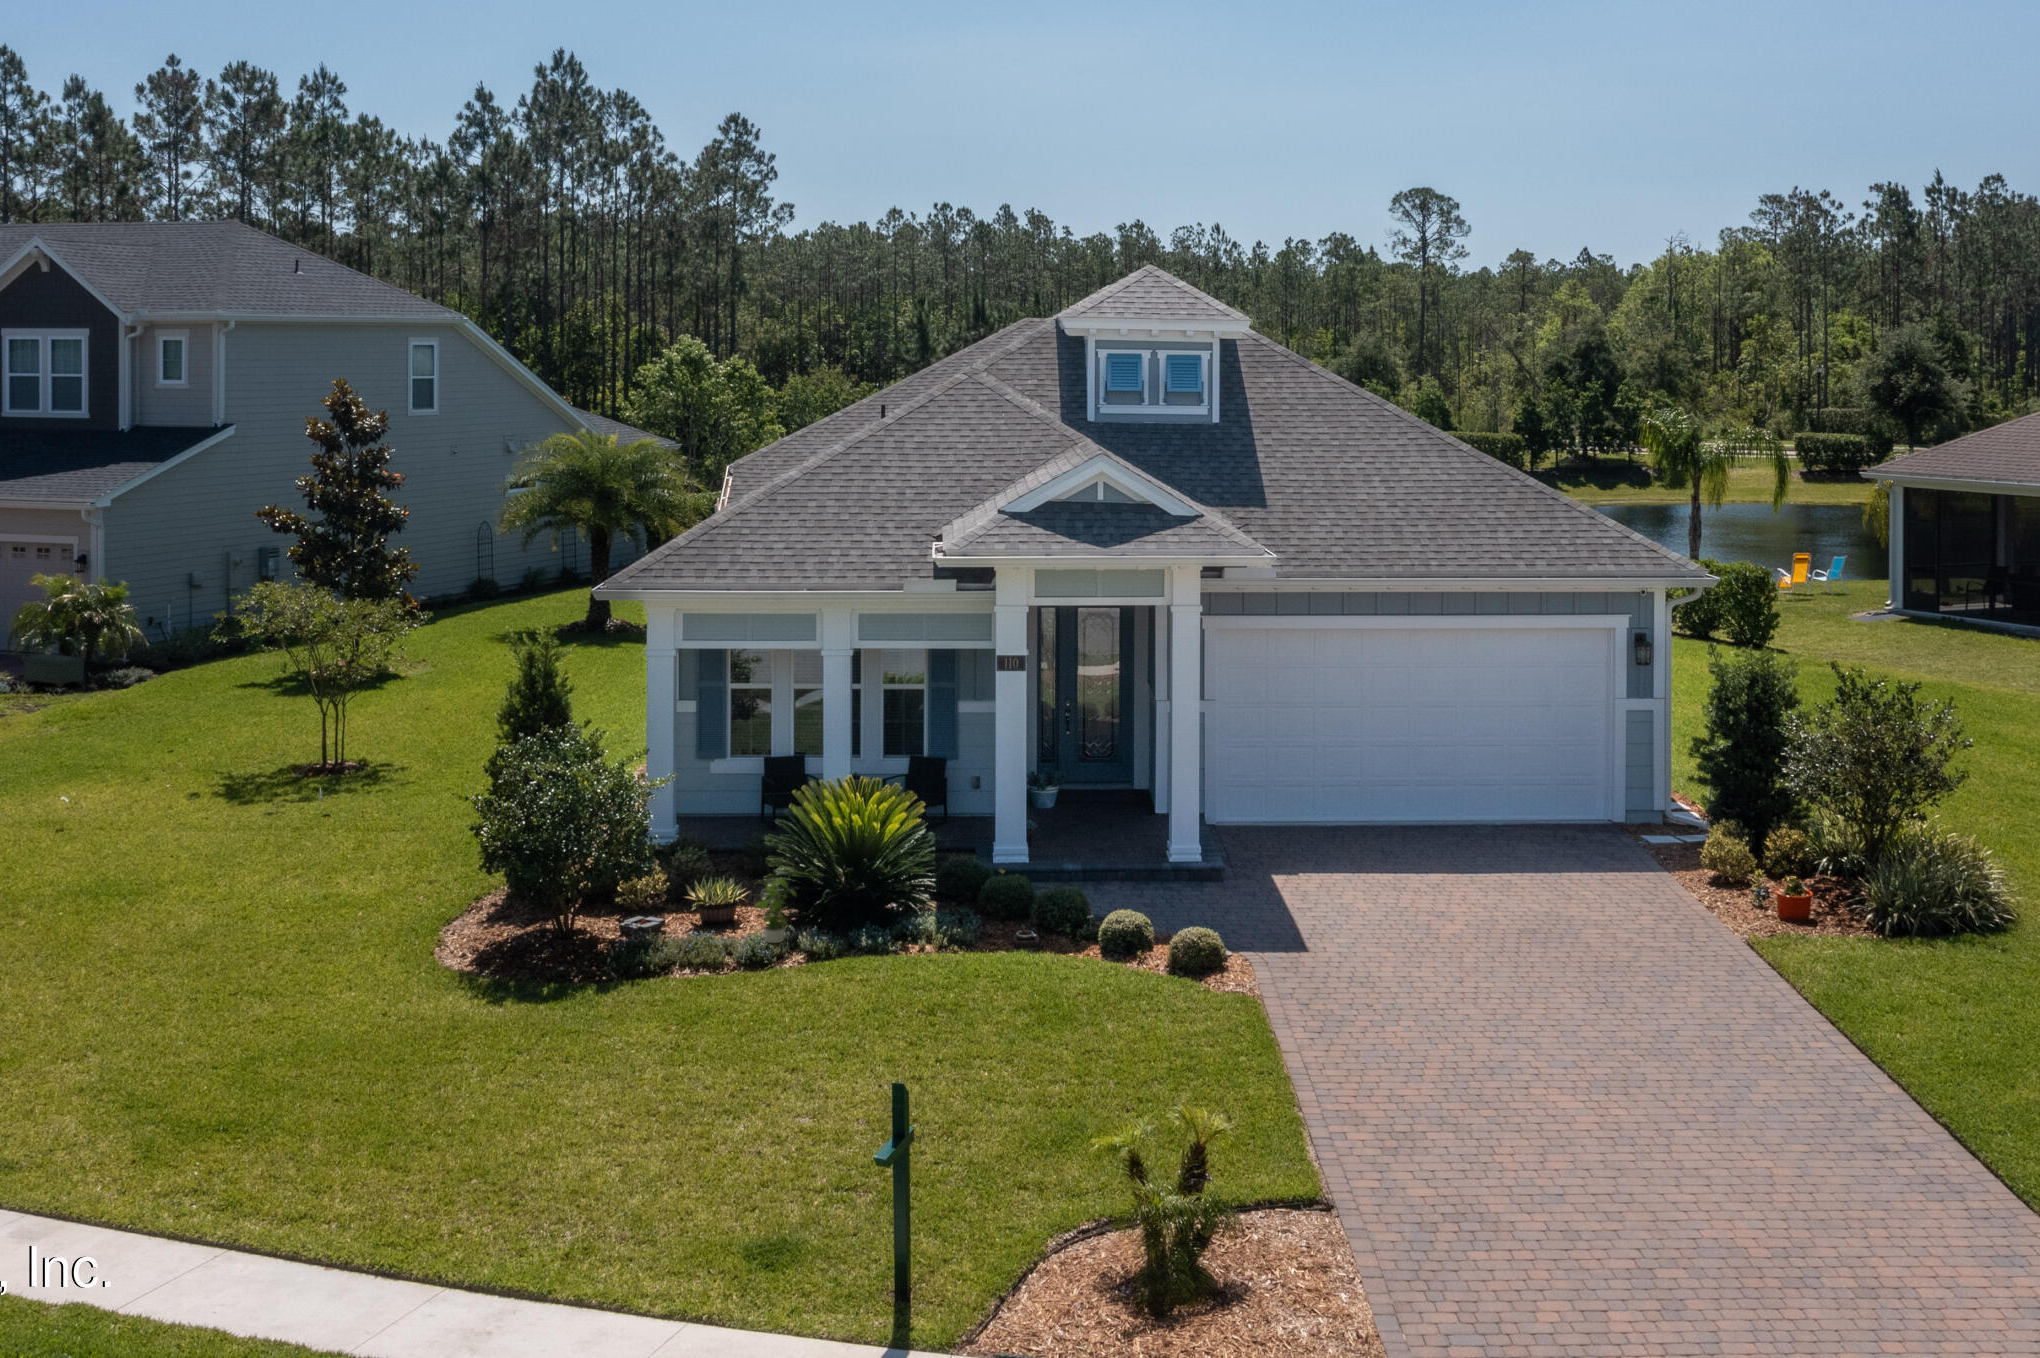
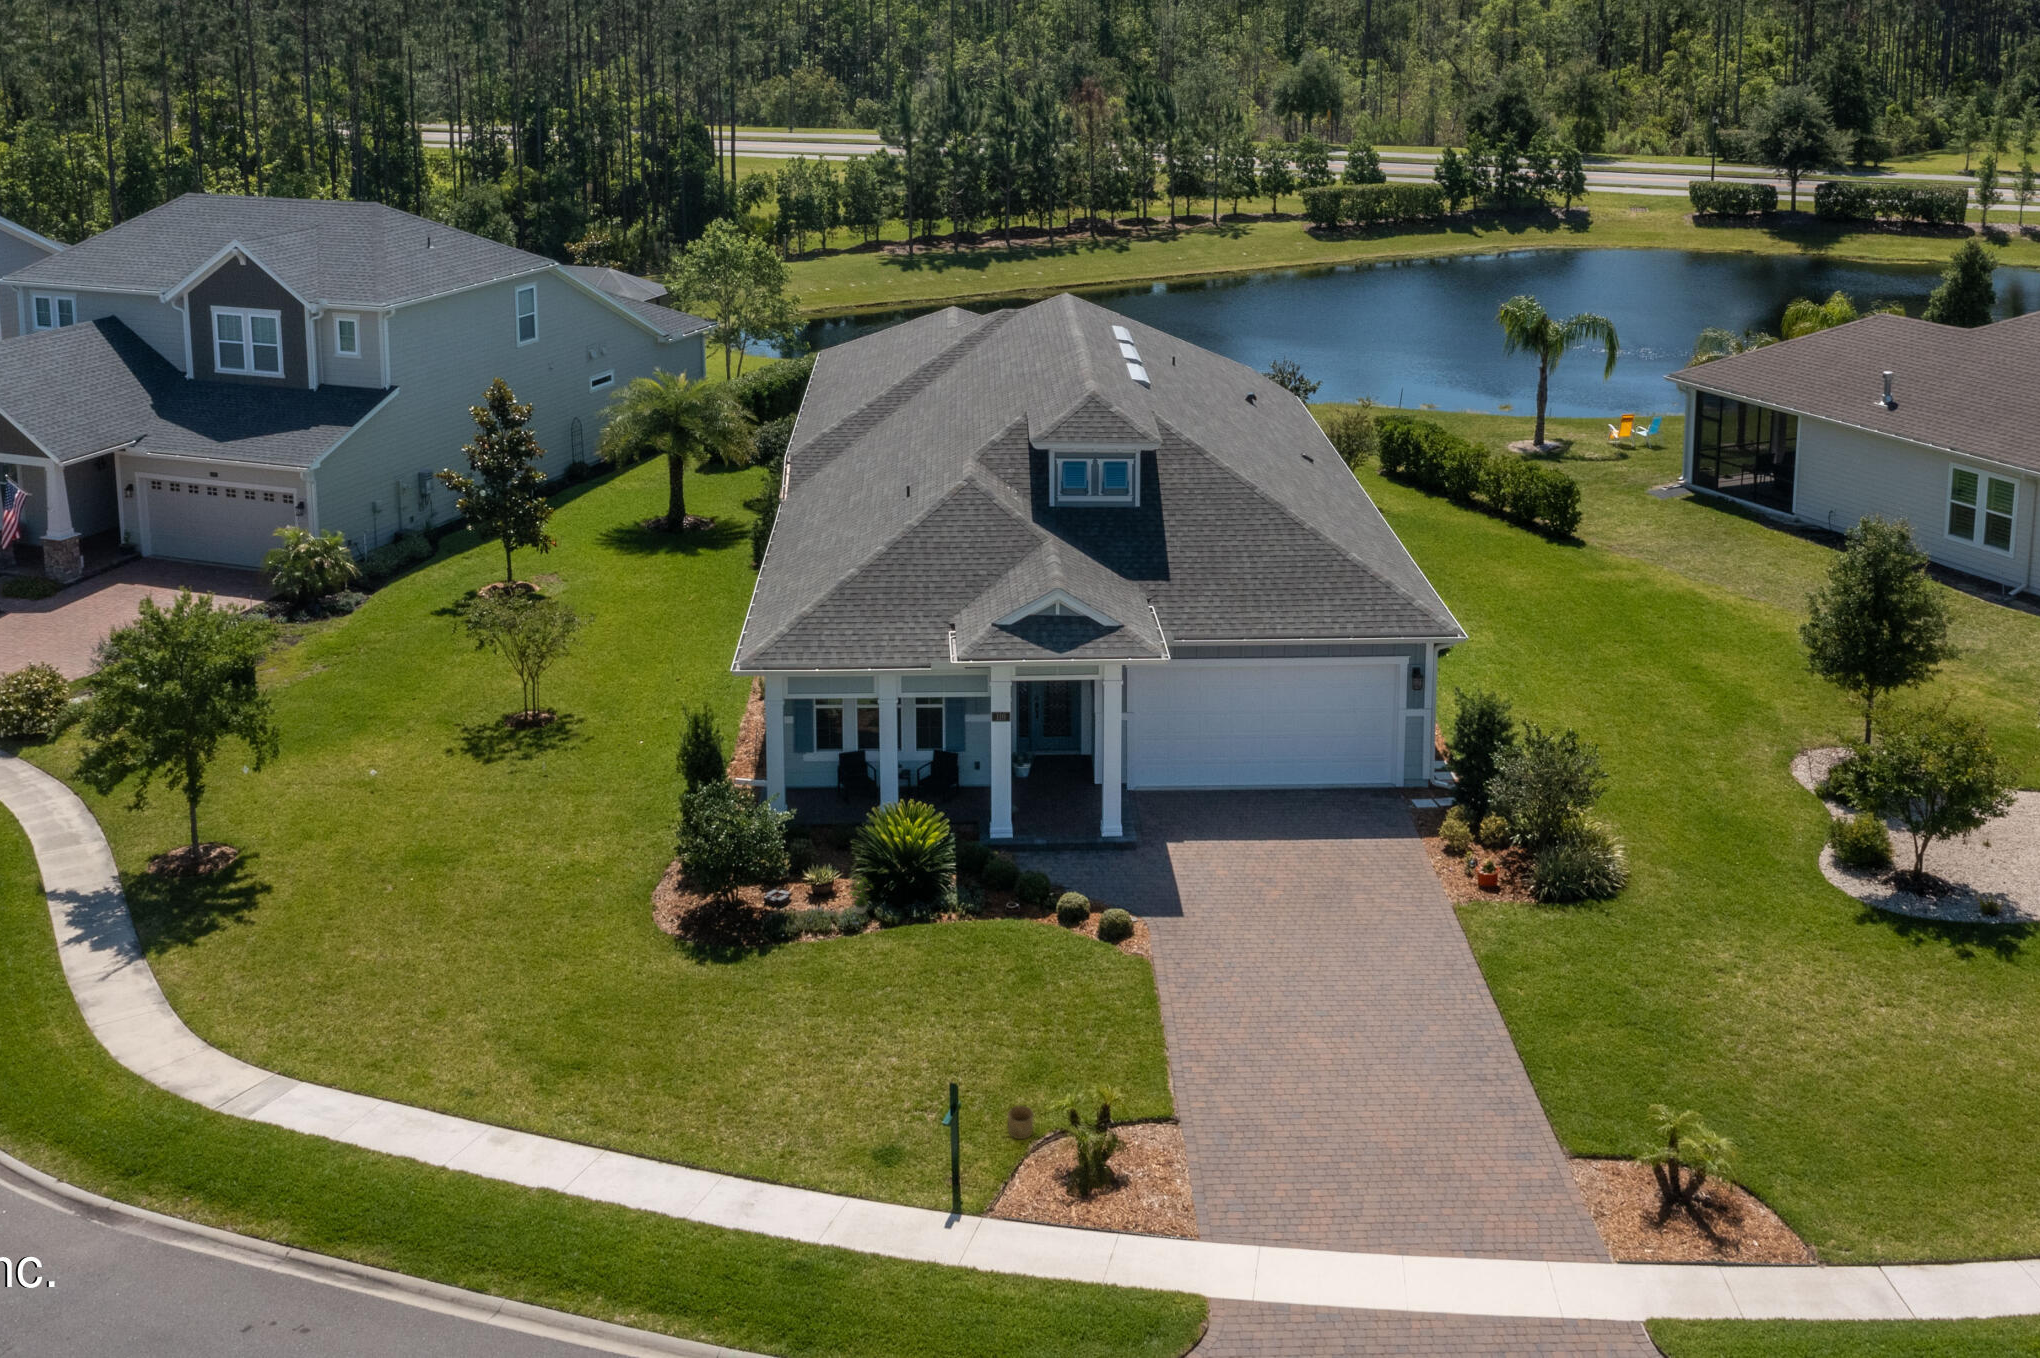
bench: present [24,654,84,688] -> none [283,590,327,619]
wooden bucket: none [1015,1169,1070,1235] -> present [1008,1106,1034,1139]

